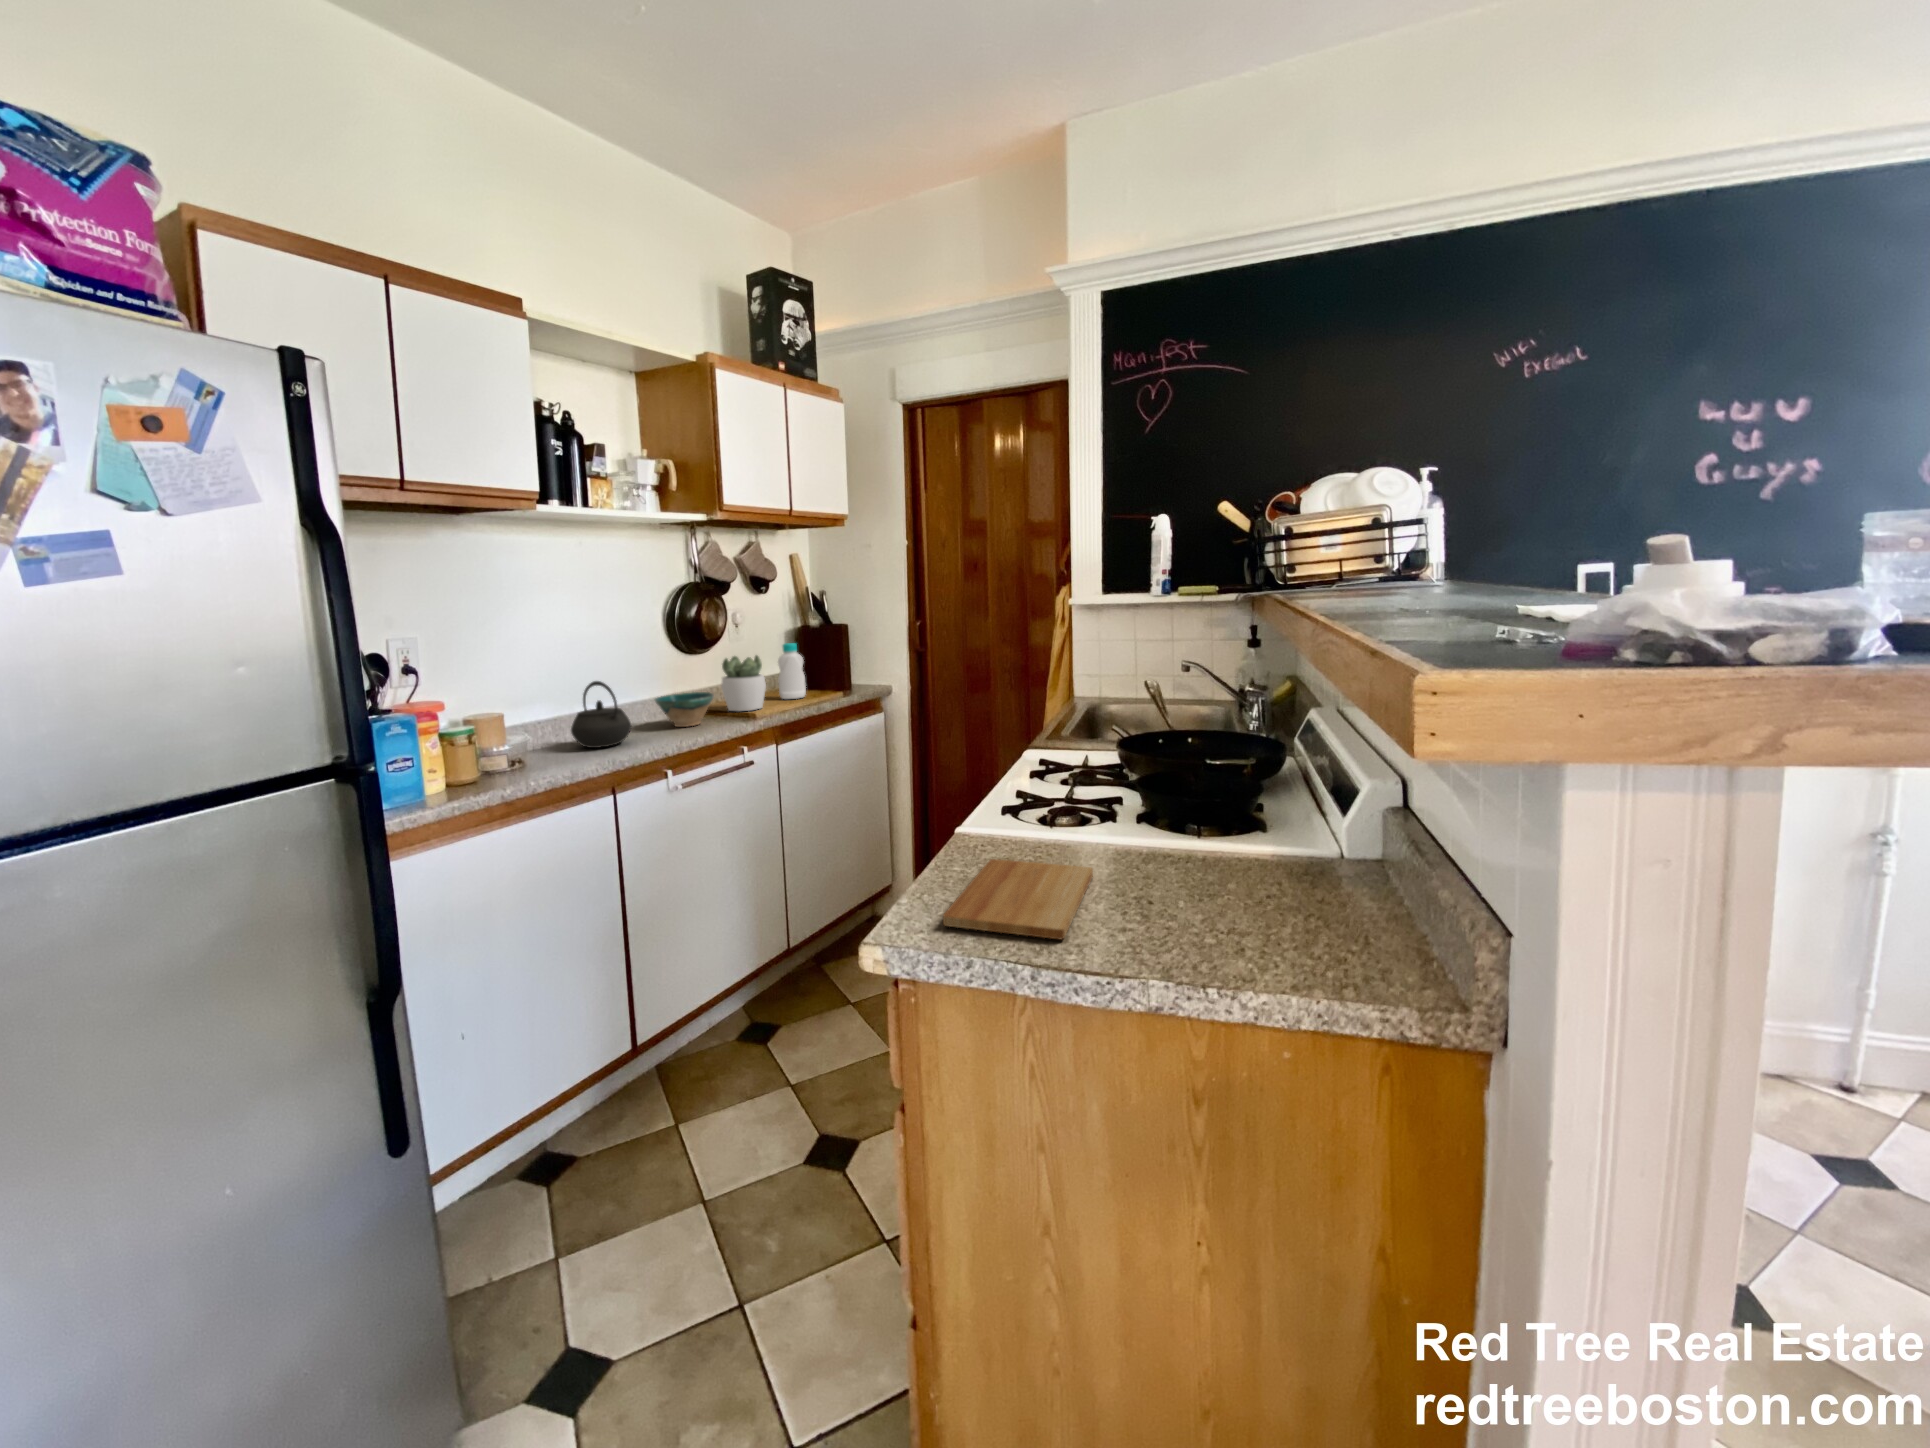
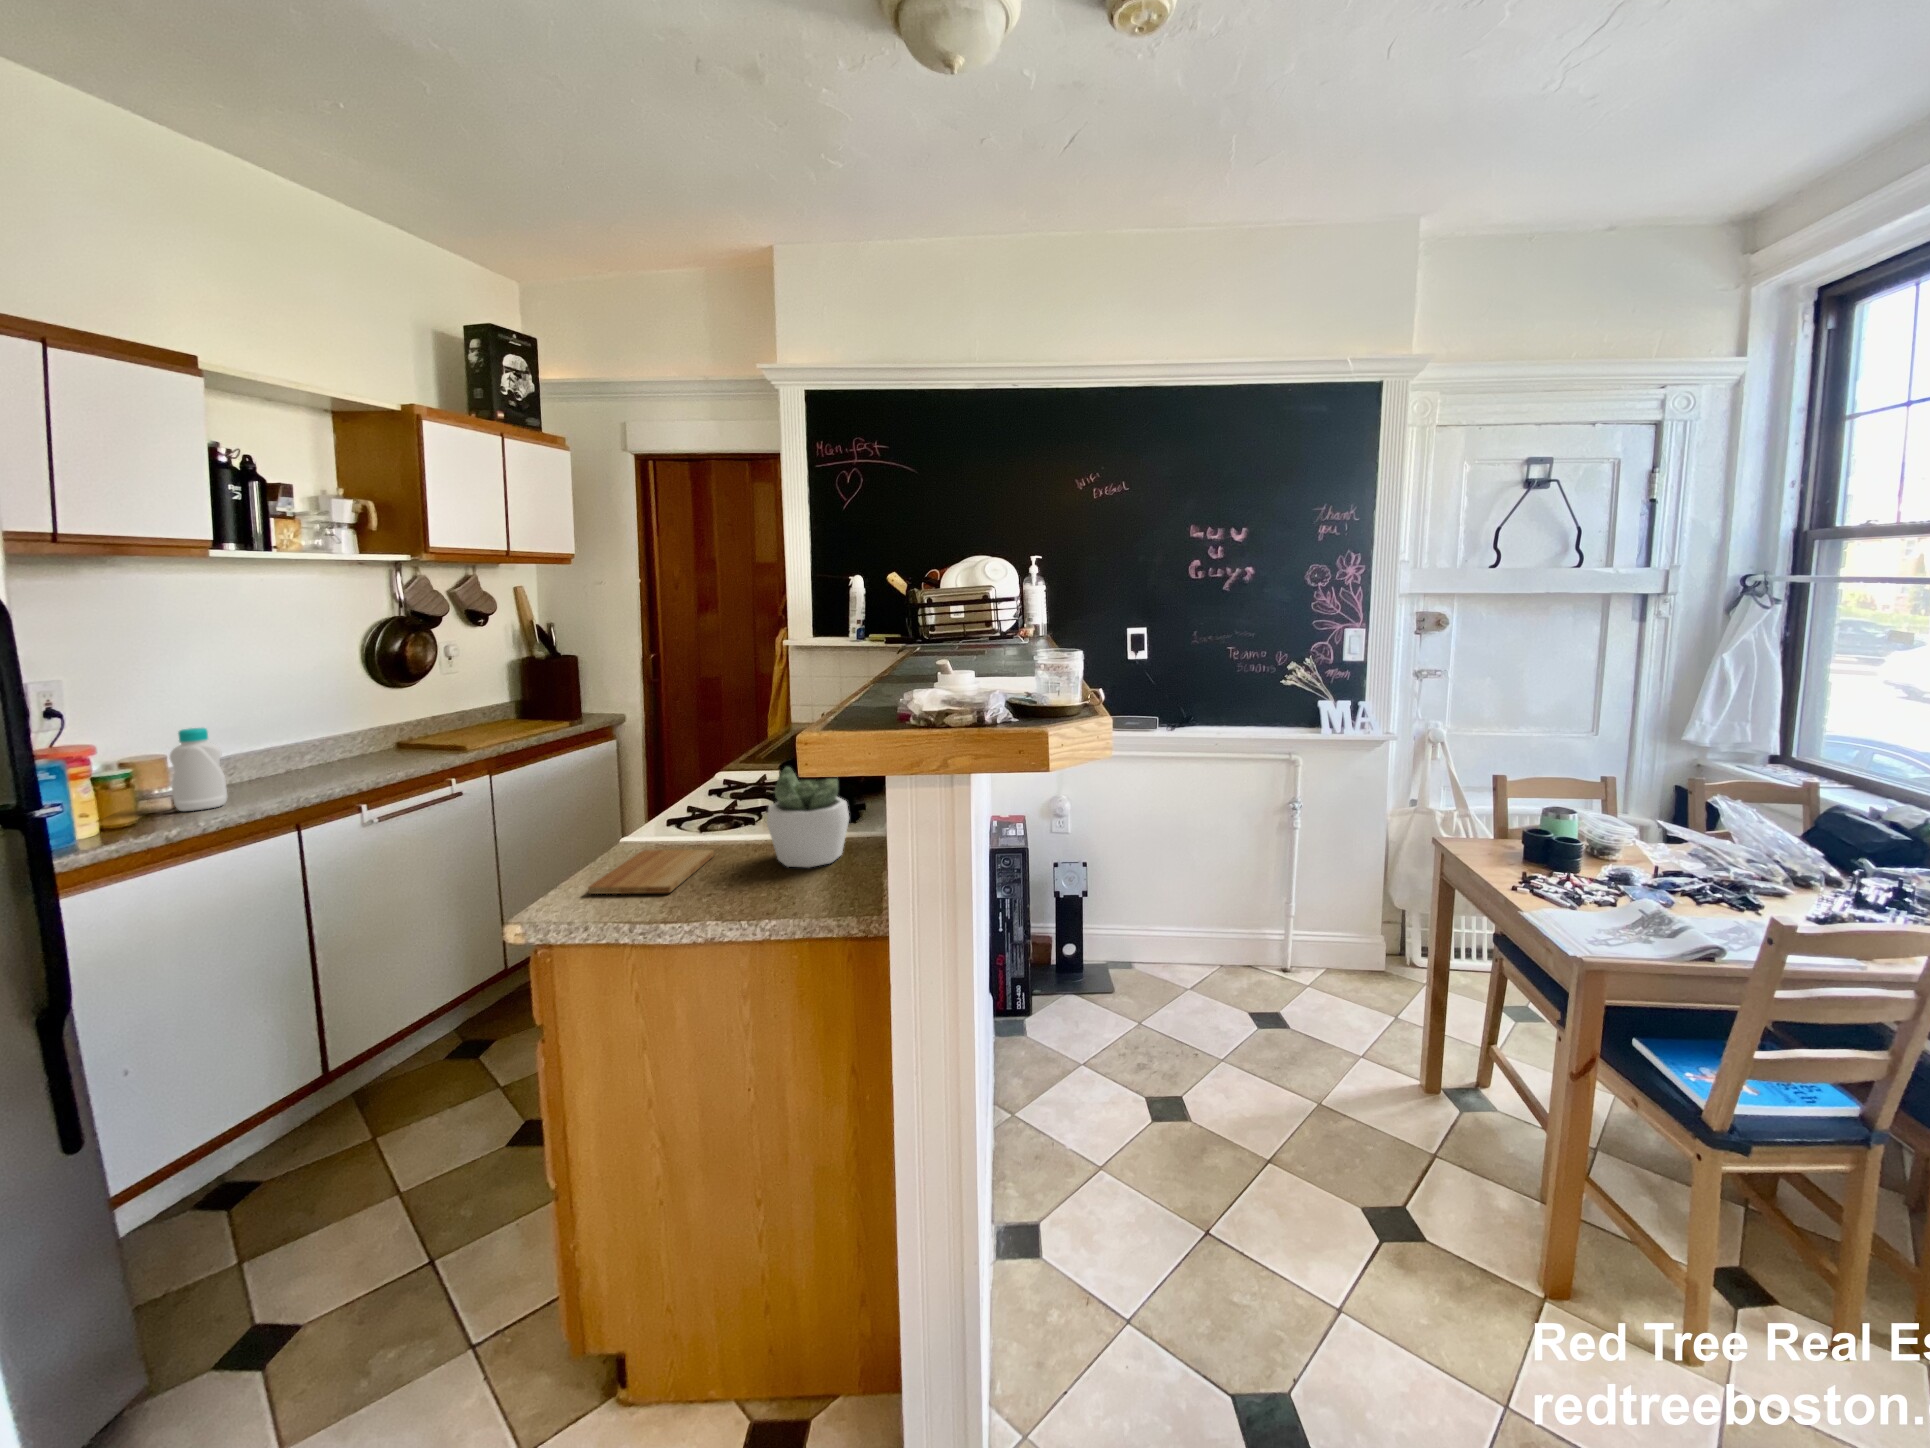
bottle: present [778,643,806,699] -> present [169,728,227,811]
succulent plant: present [721,655,766,711] -> present [767,767,849,867]
kettle: present [571,681,632,748] -> none [250,720,325,787]
bowl: present [655,692,714,727] -> none [352,727,423,762]

